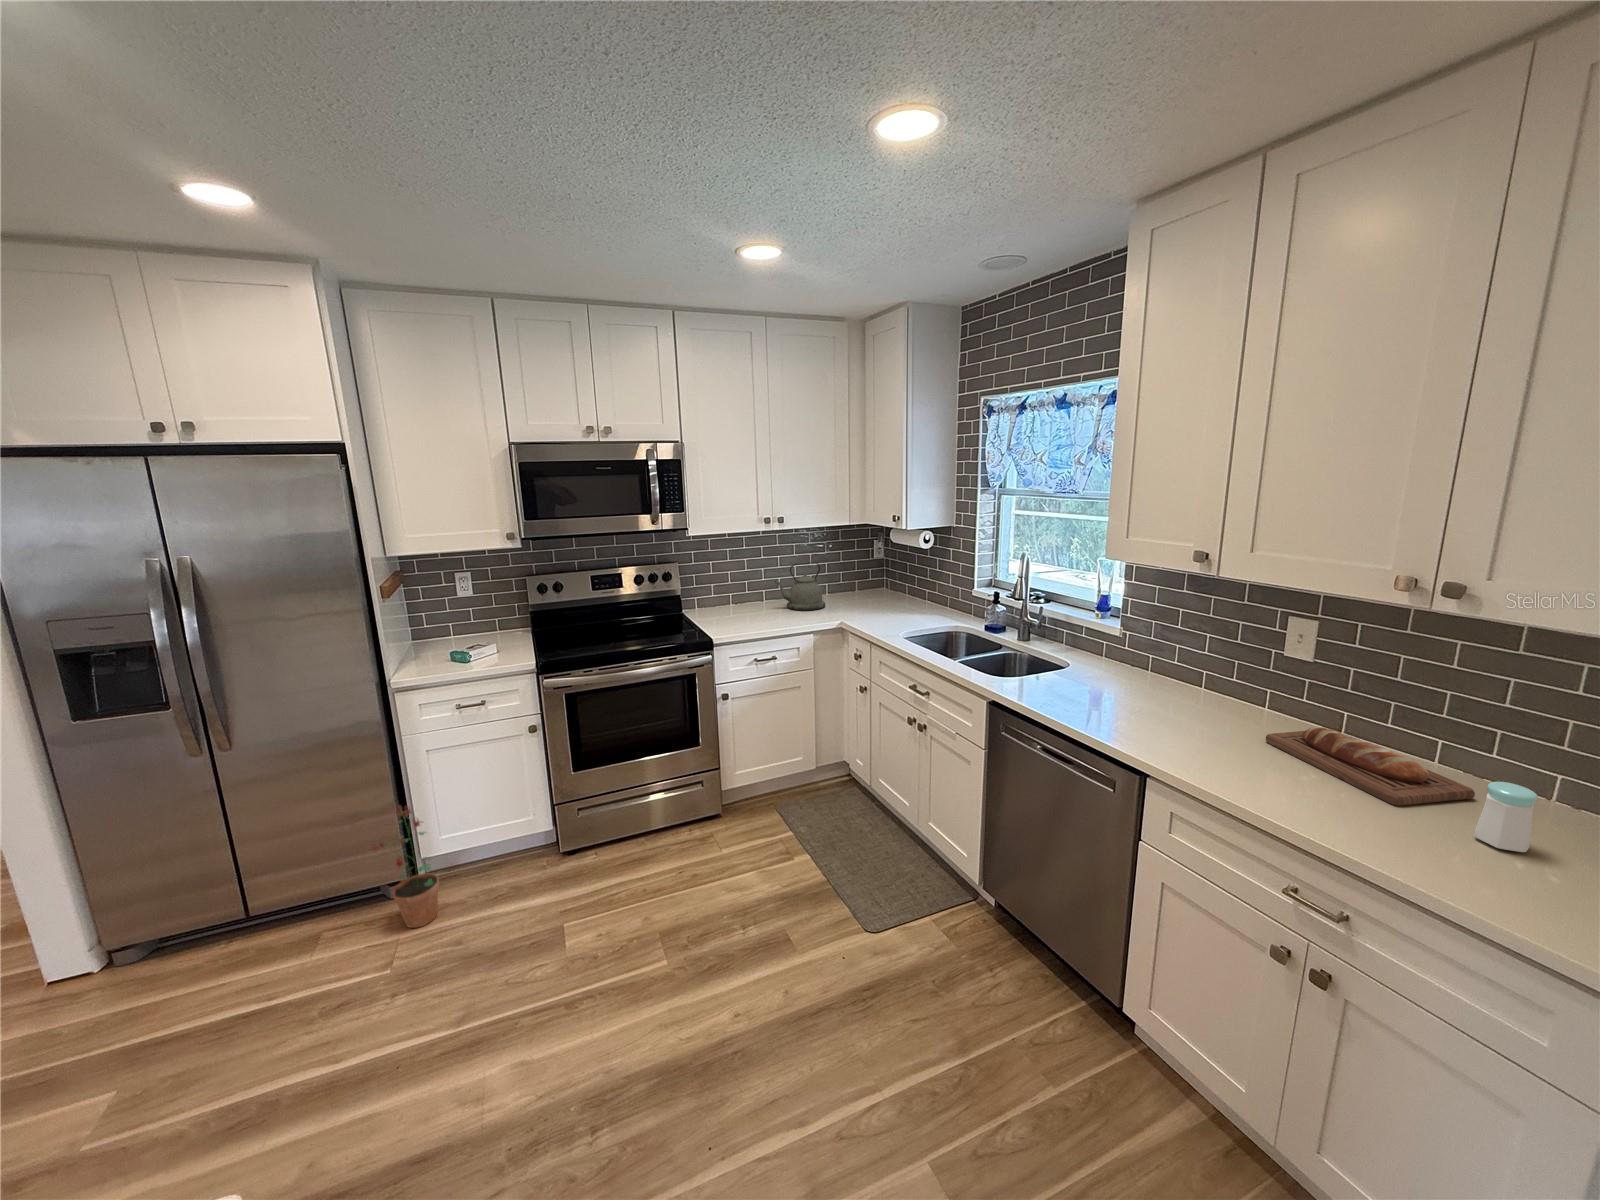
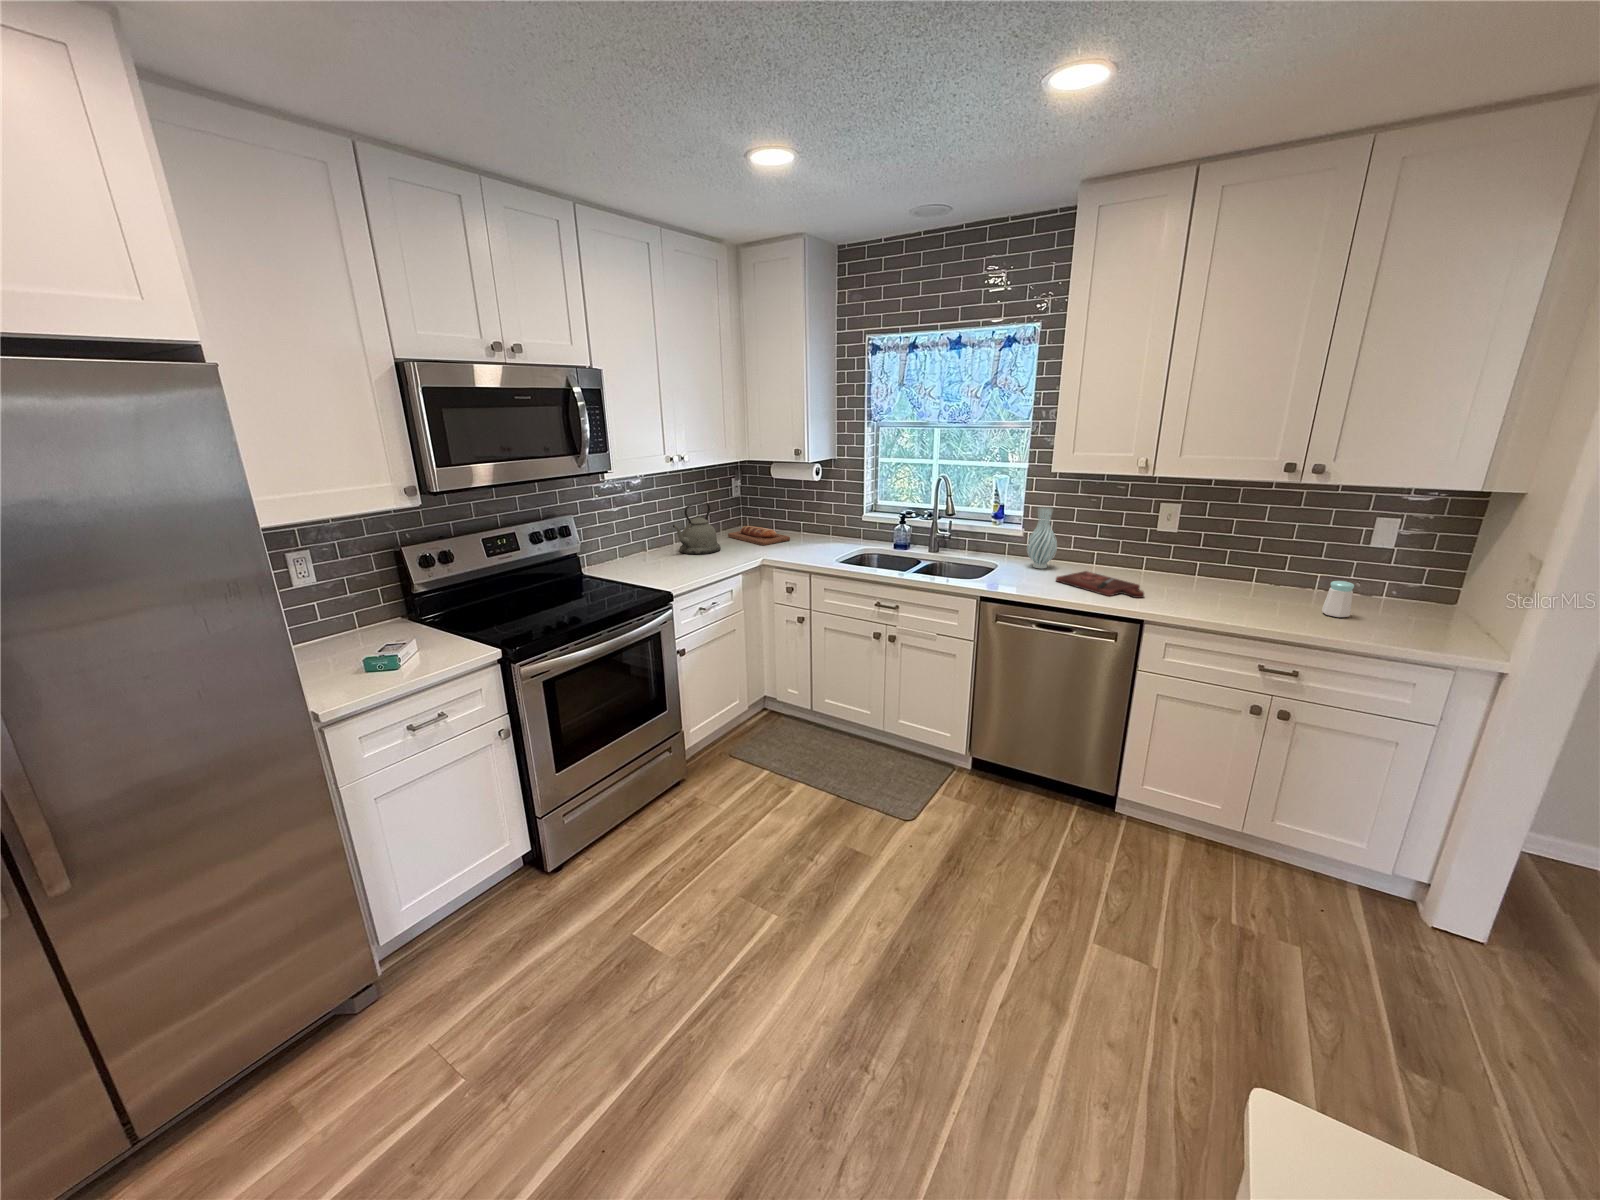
vase: none [1100,598,1141,678] -> present [1027,507,1057,568]
cutting board: none [1100,690,1201,739] -> present [1056,571,1144,598]
bread loaf: present [1266,727,1475,806] -> present [728,526,790,545]
potted plant: present [373,806,439,928] -> none [345,876,456,1030]

